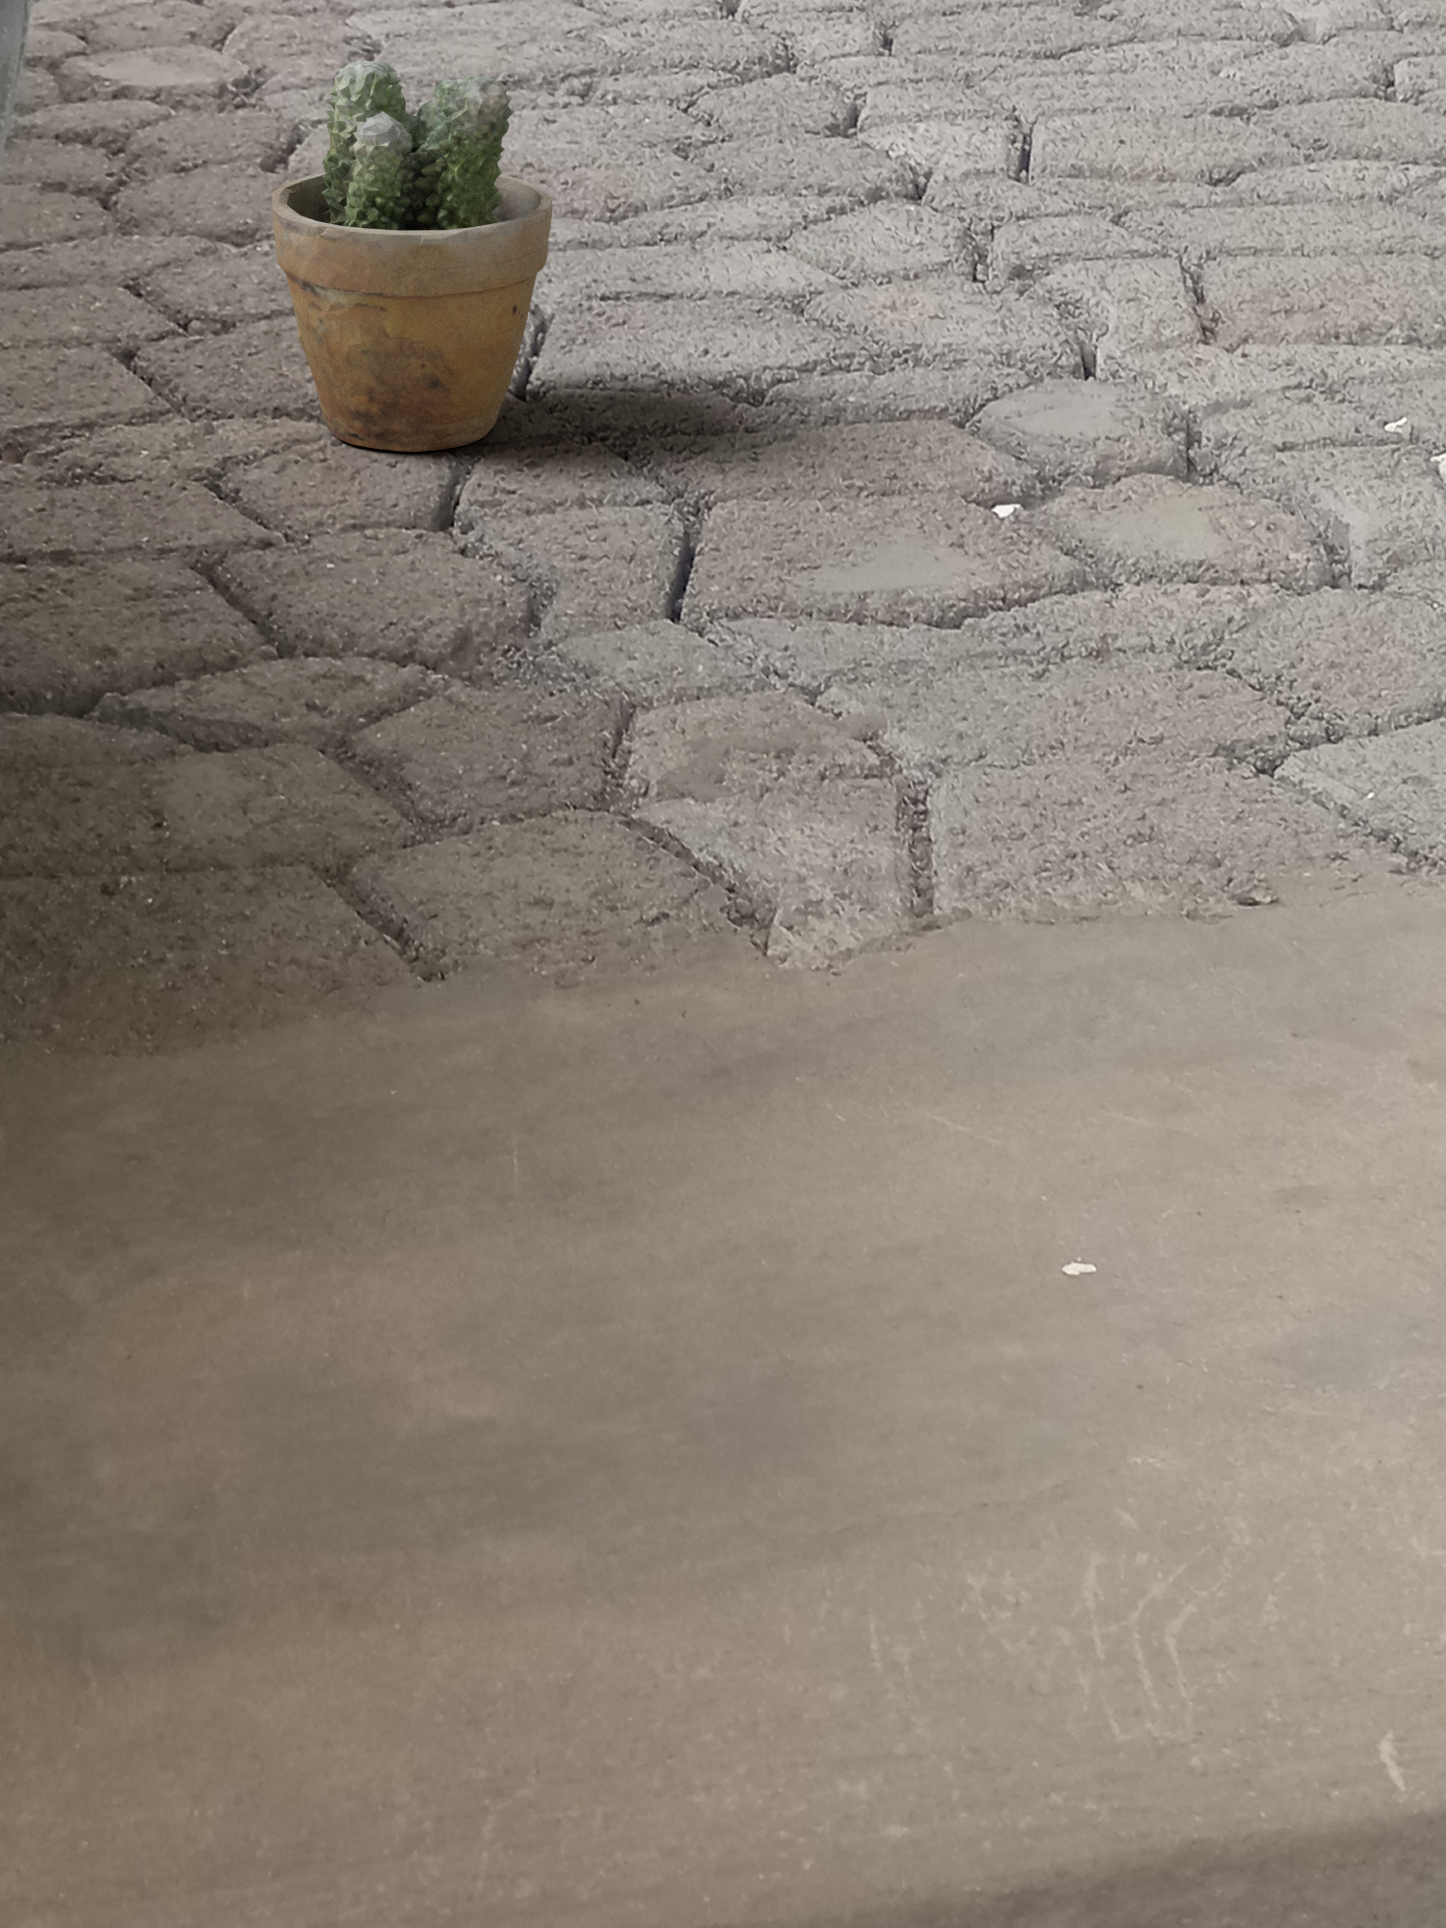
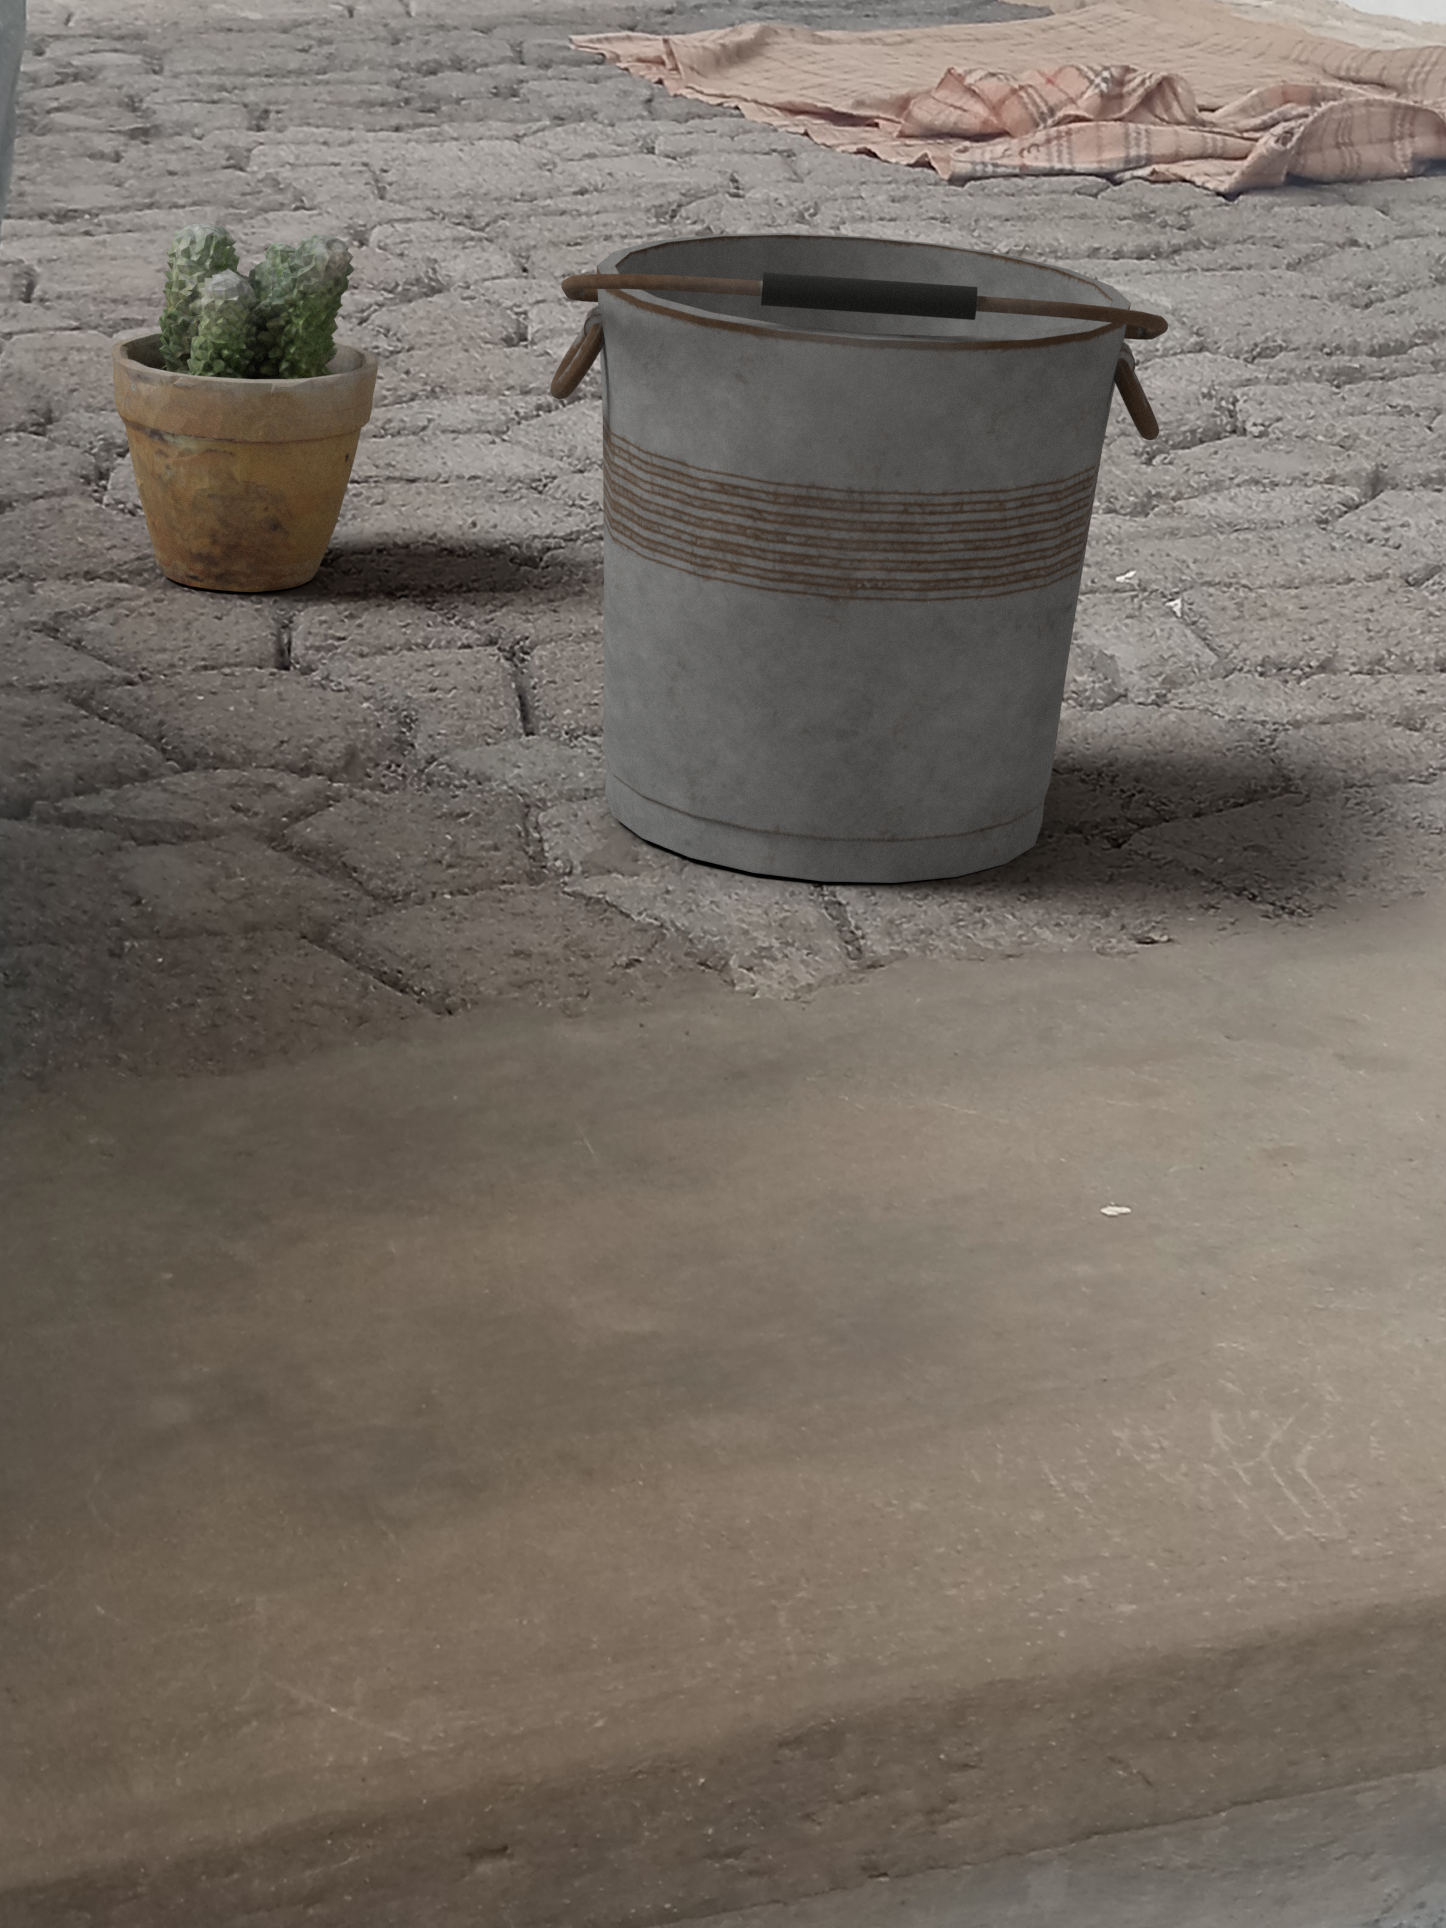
bucket: none [594,98,1271,836] -> present [550,233,1168,883]

